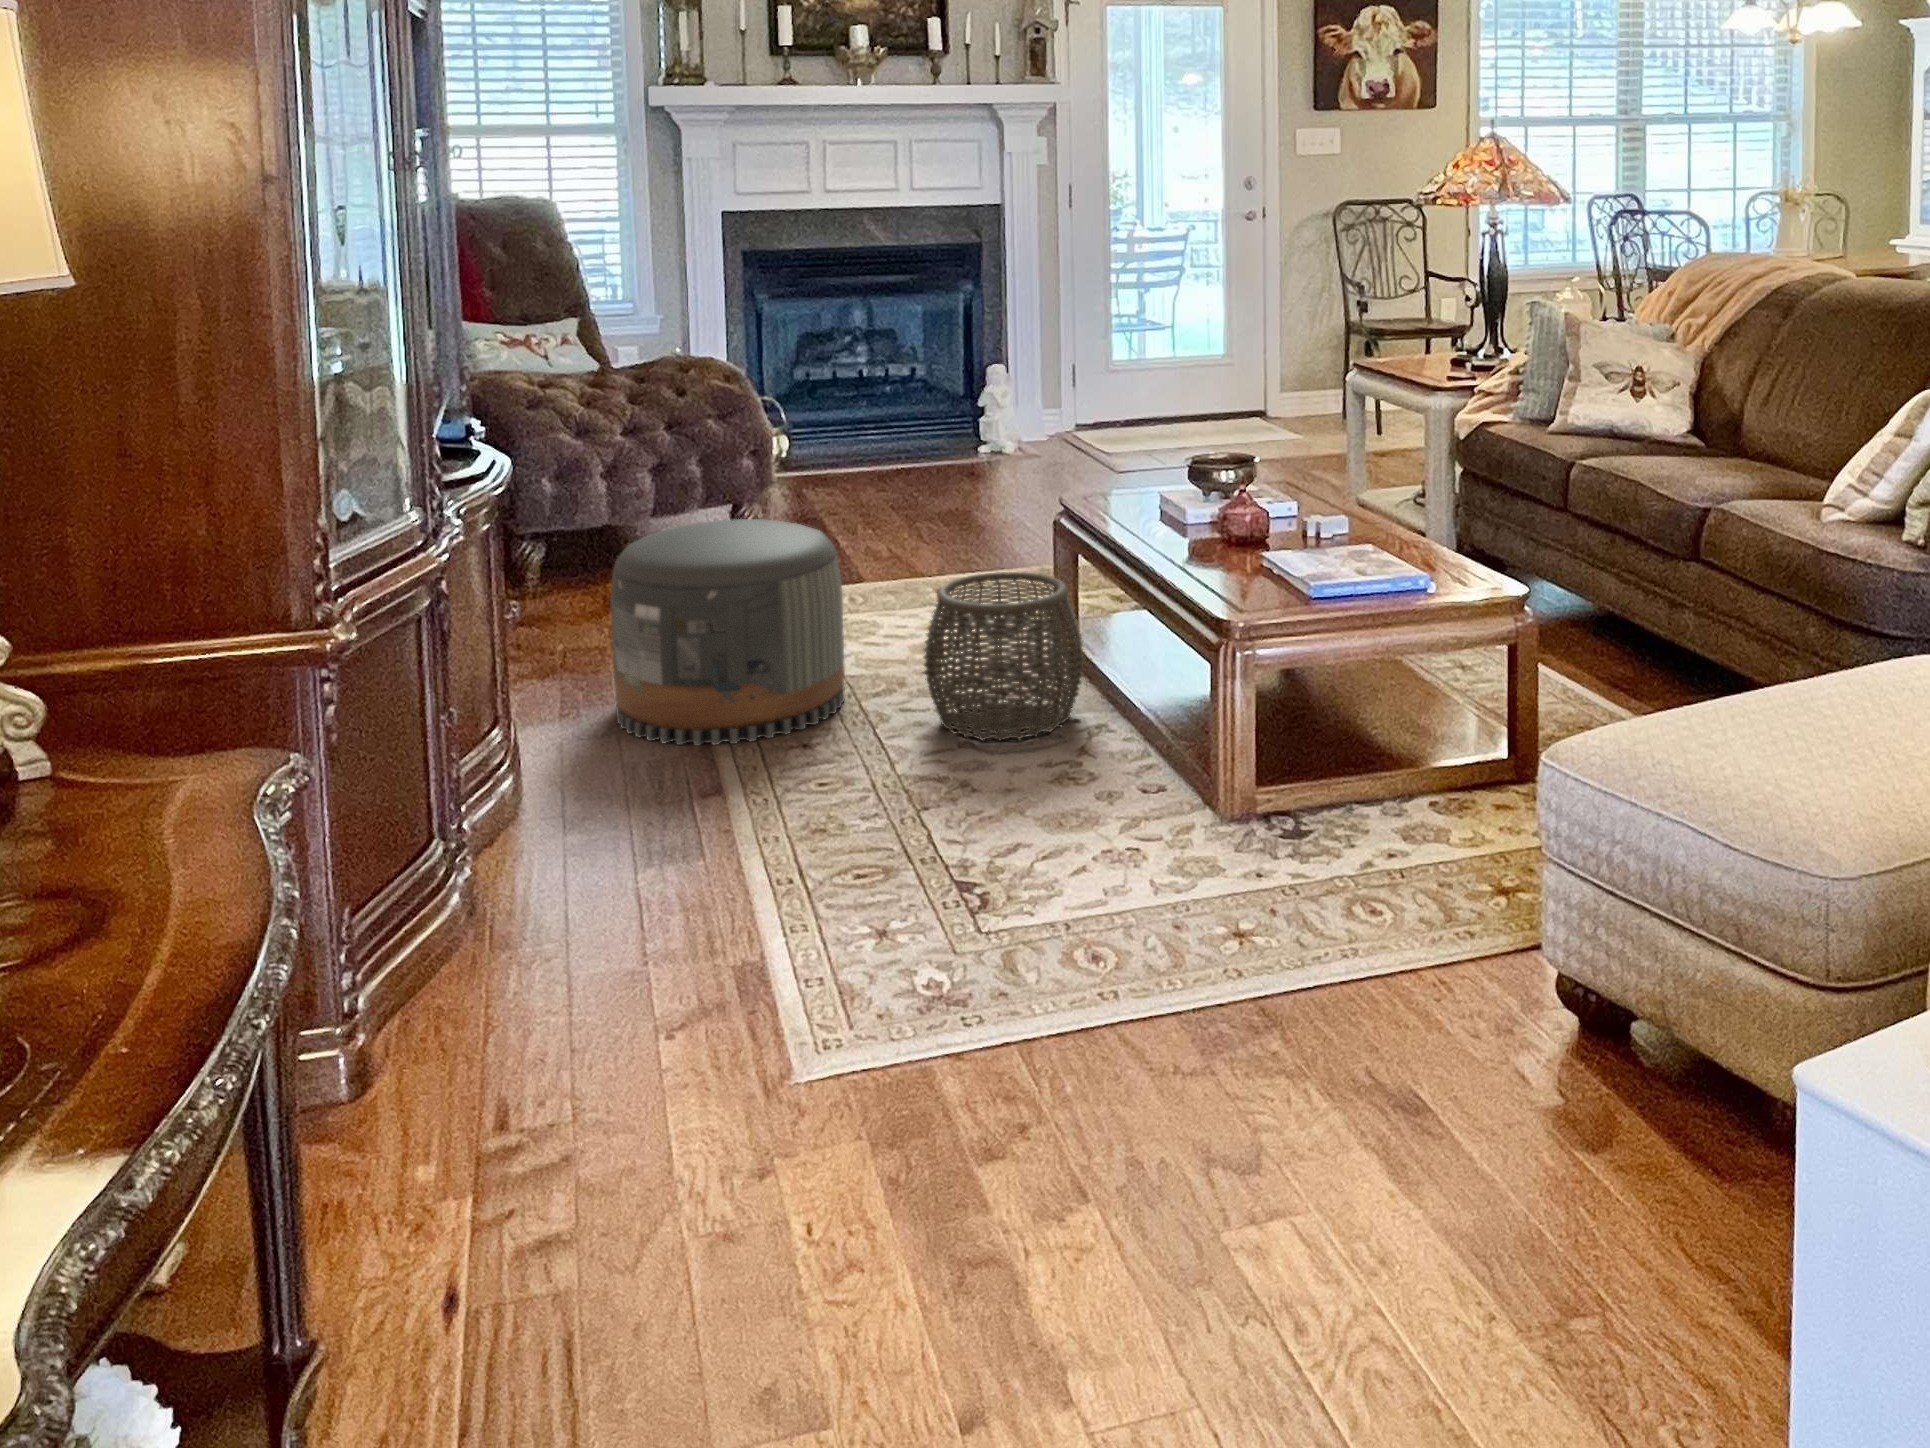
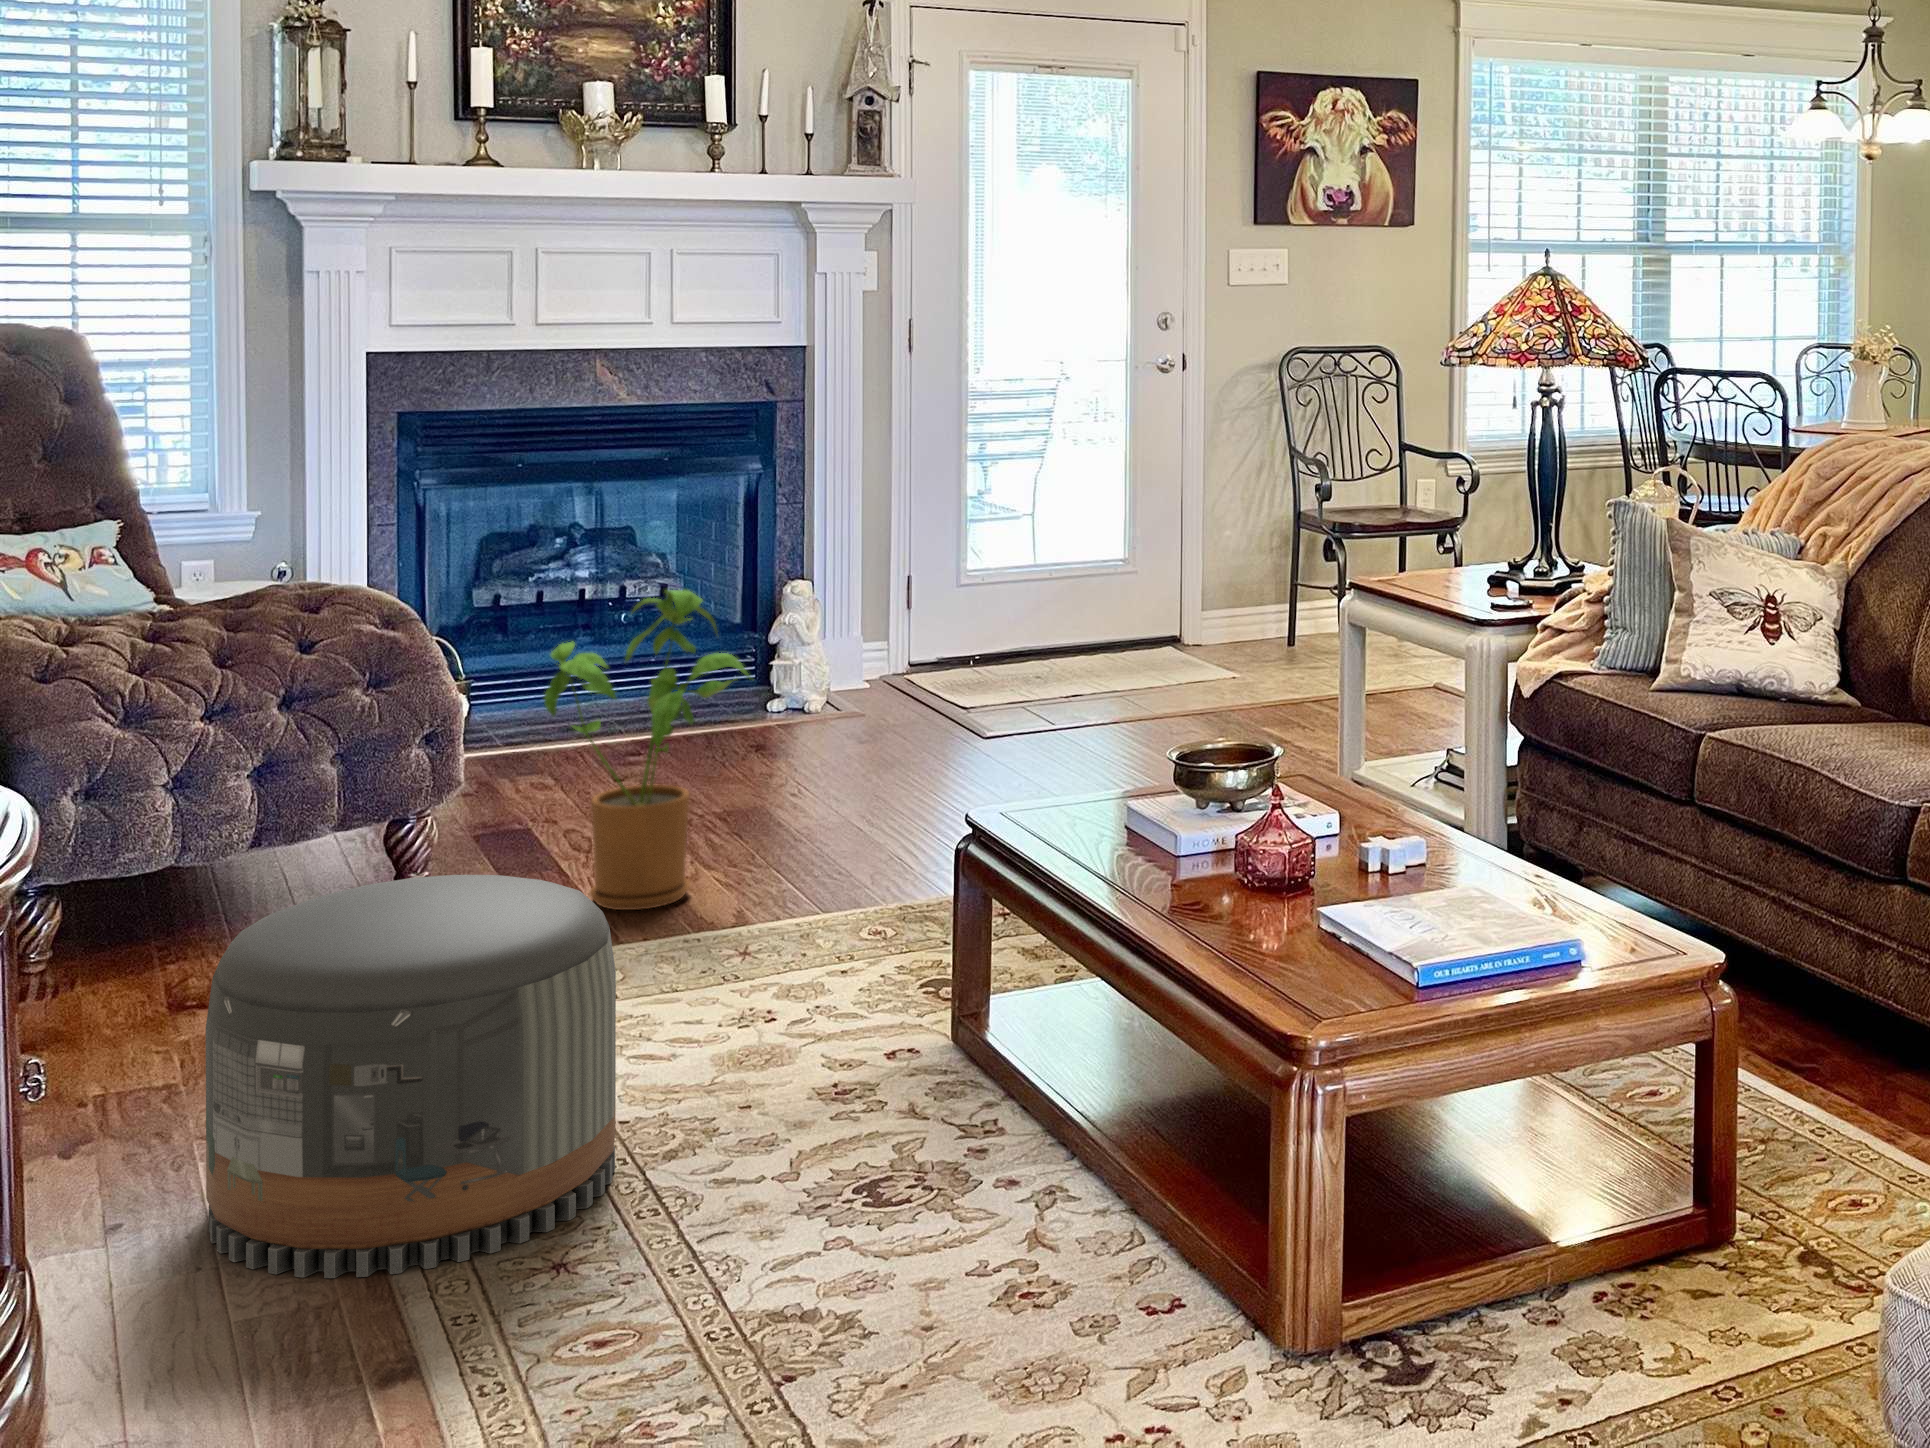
house plant: none [819,358,947,563] -> present [544,590,749,910]
woven basket: present [924,572,1084,741] -> none [760,946,1025,1230]

